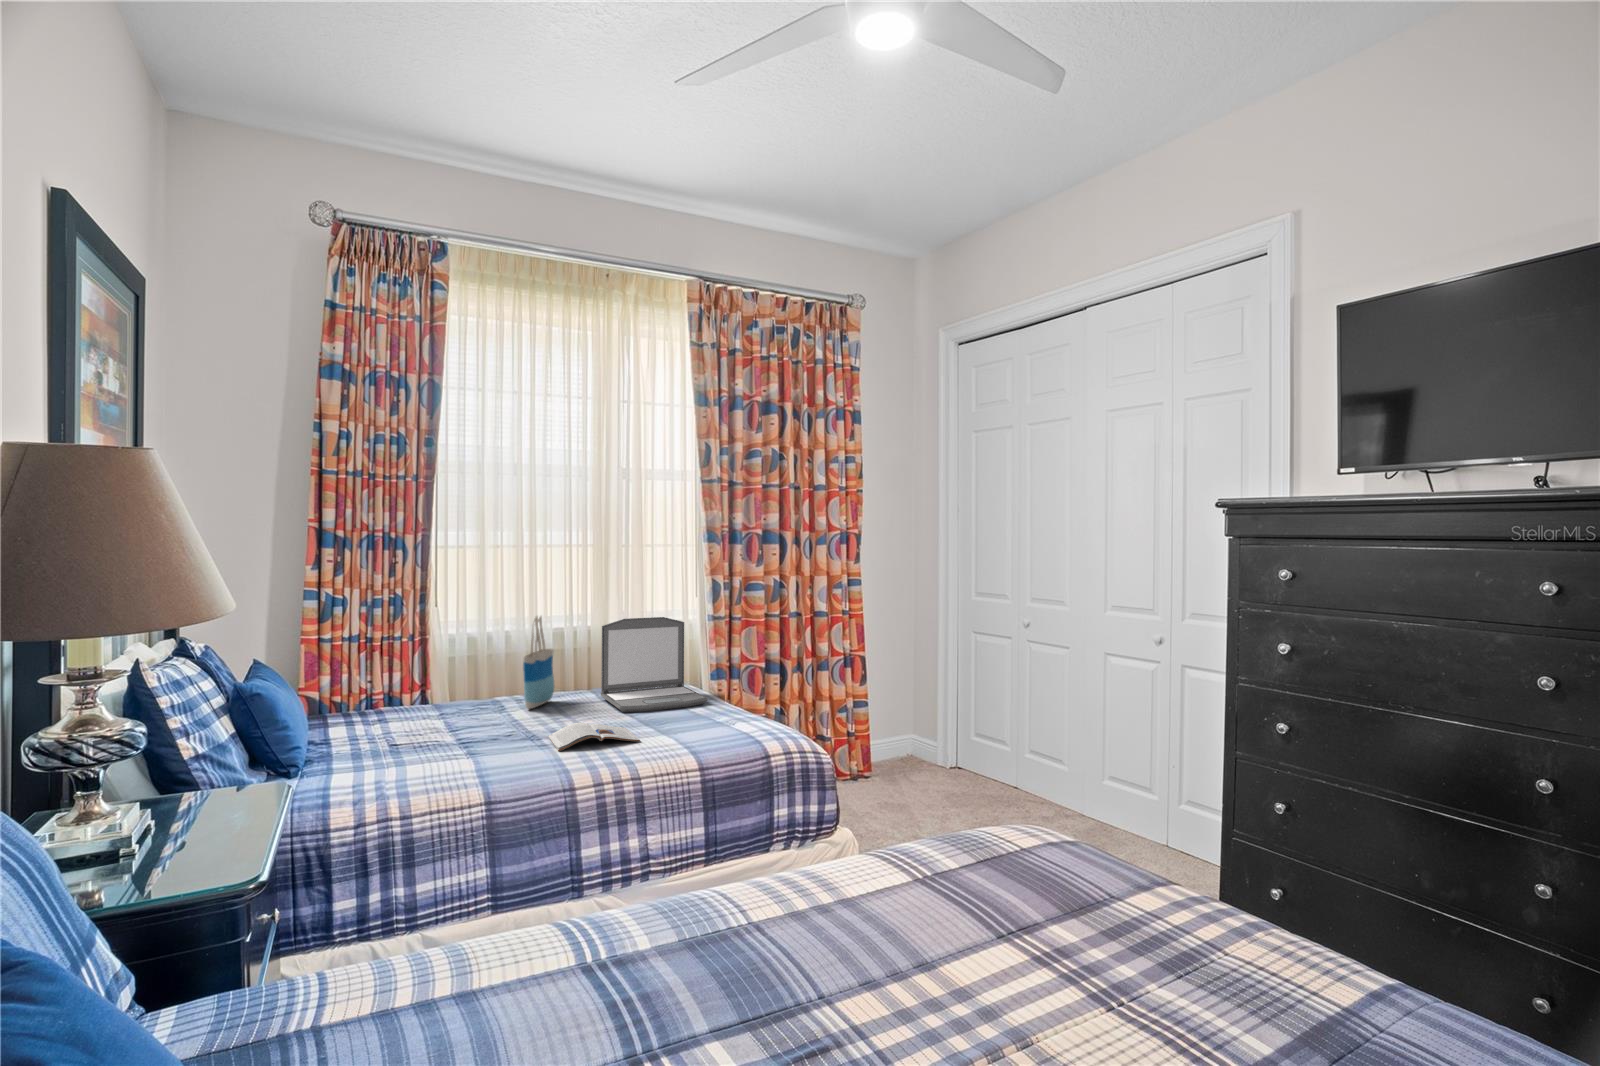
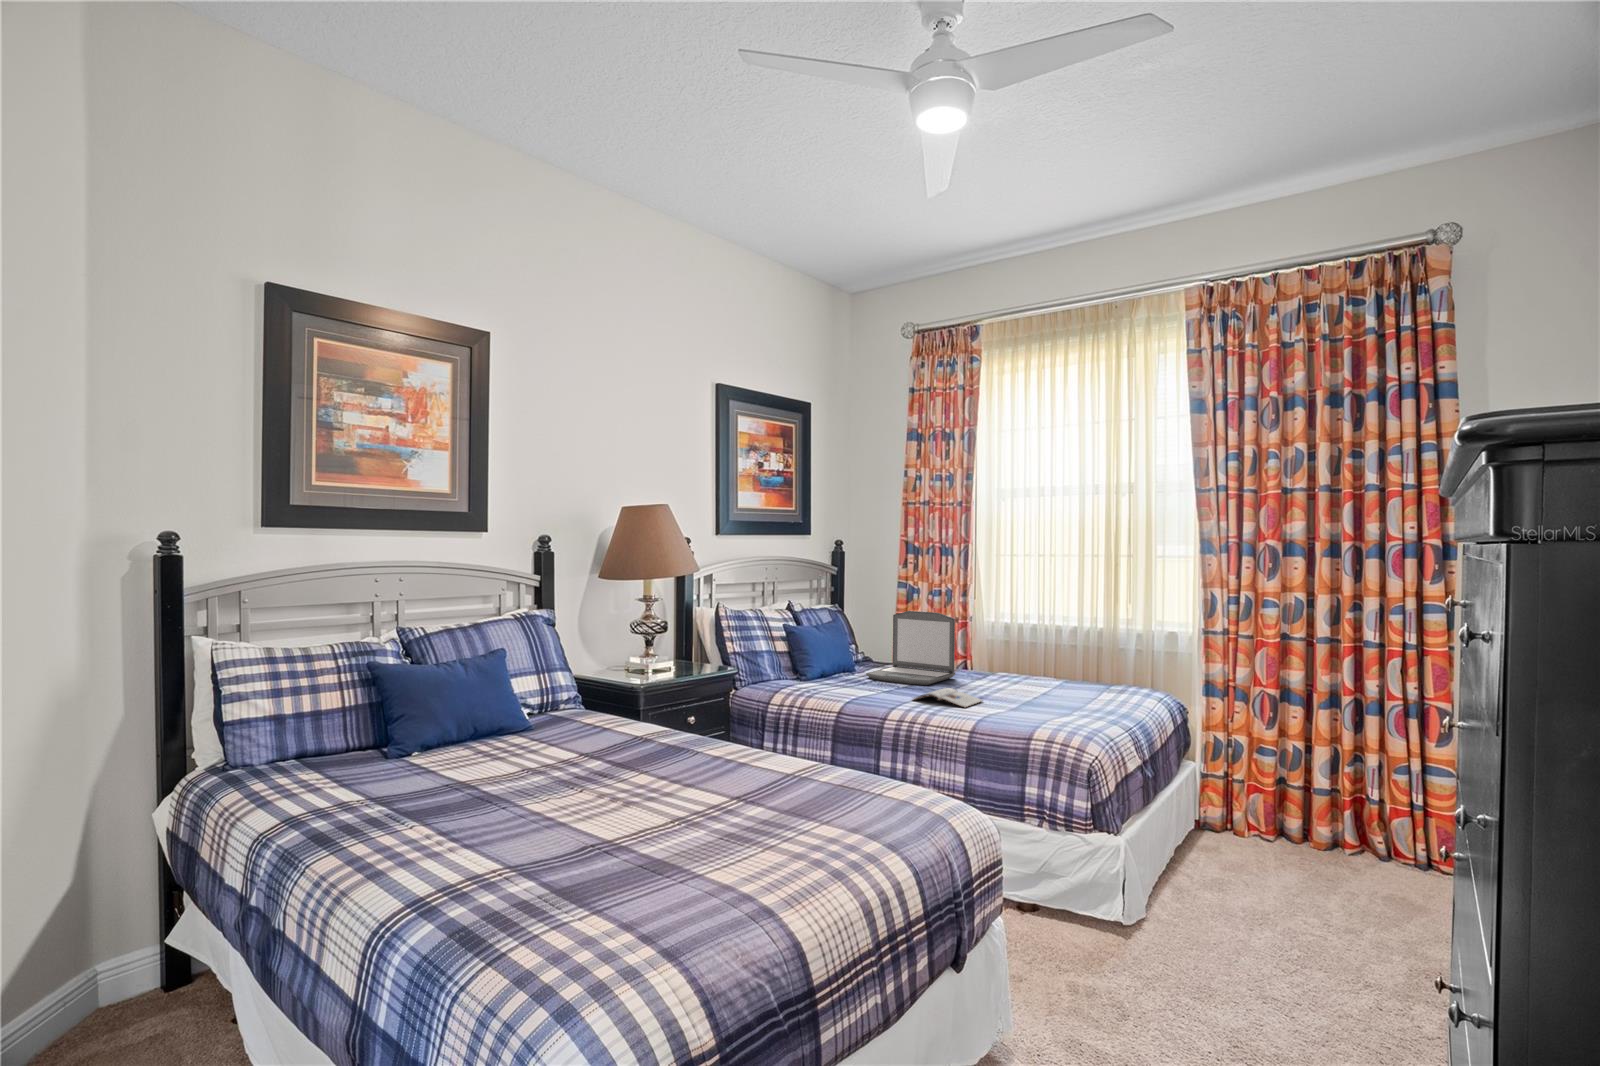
tote bag: present [523,616,554,709] -> none [971,610,1014,681]
laptop: present [601,617,708,712] -> present [866,611,955,685]

